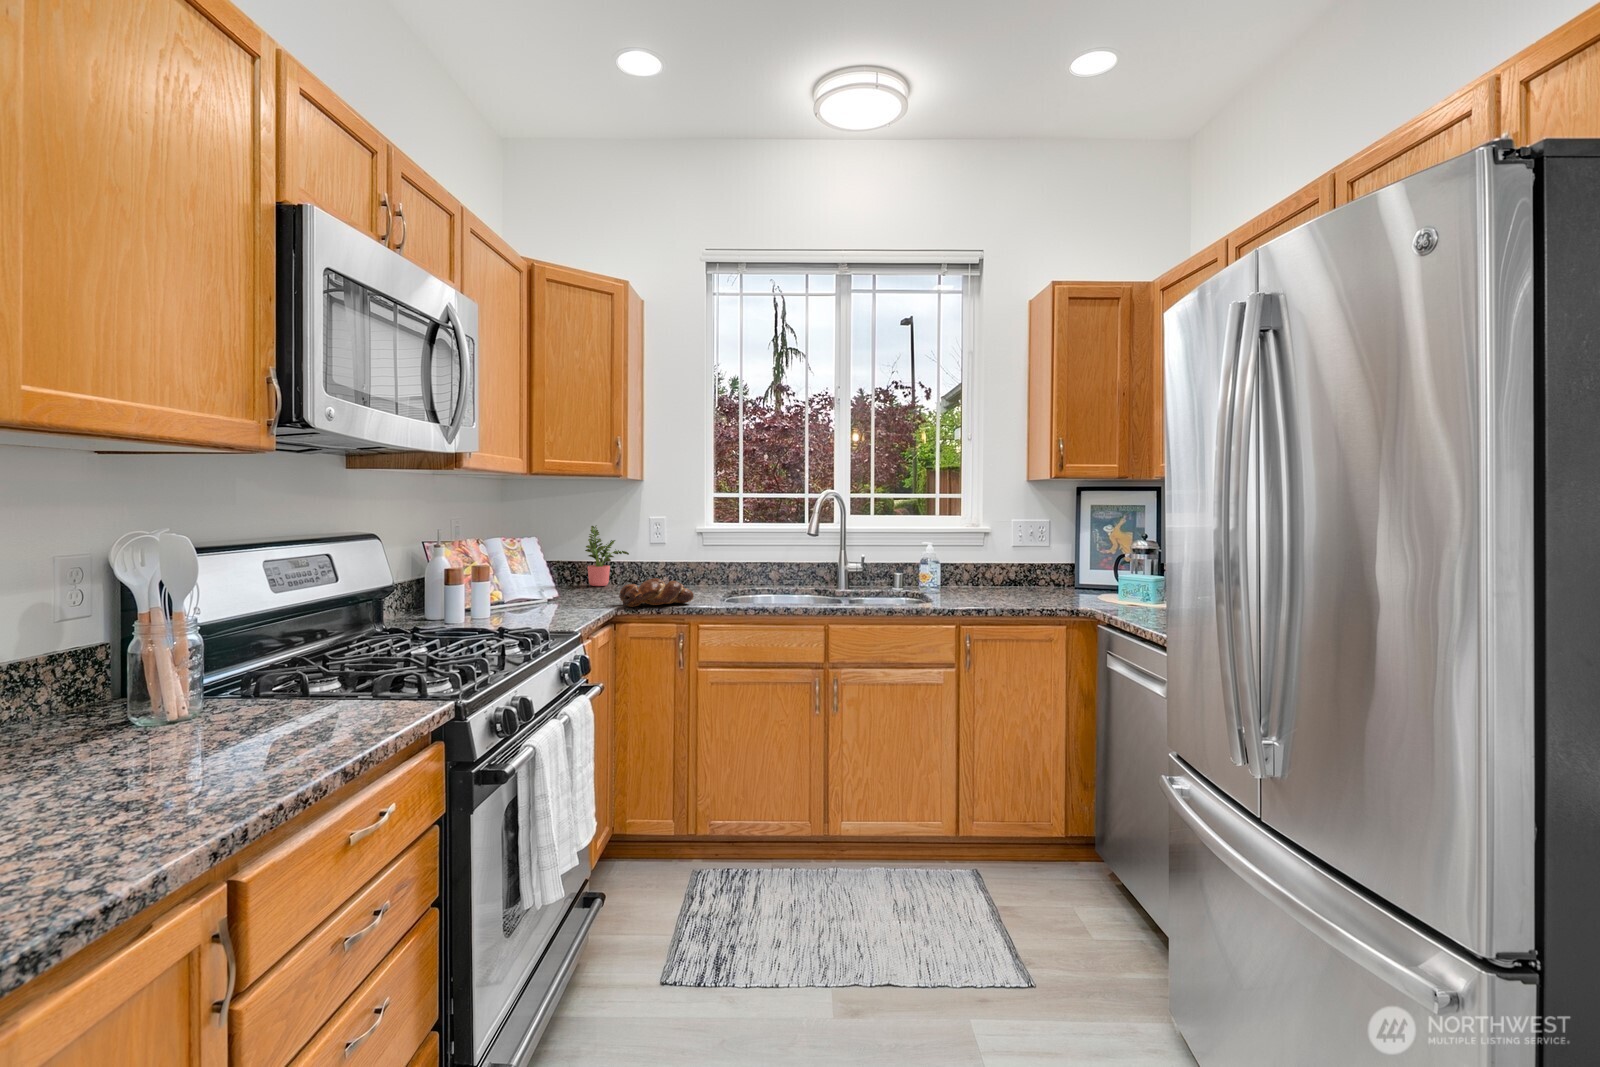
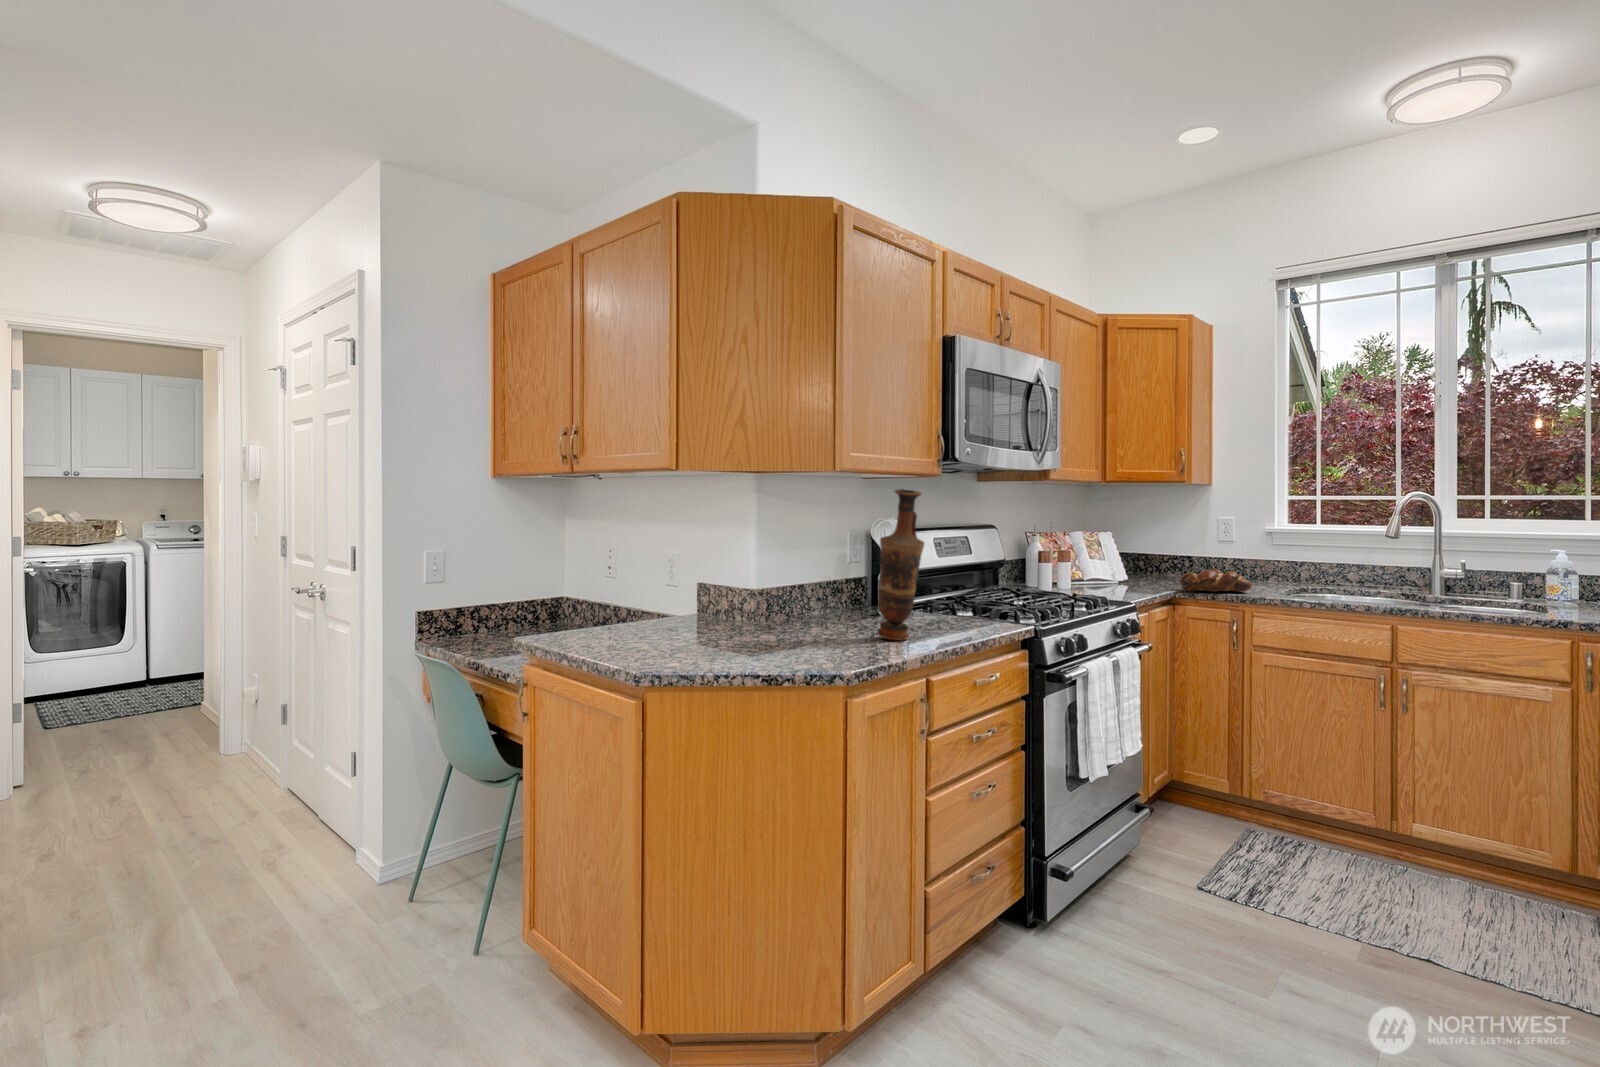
vase: none [119,487,232,795] -> present [877,489,924,641]
potted plant: present [585,526,629,586] -> none [1156,524,1199,577]

